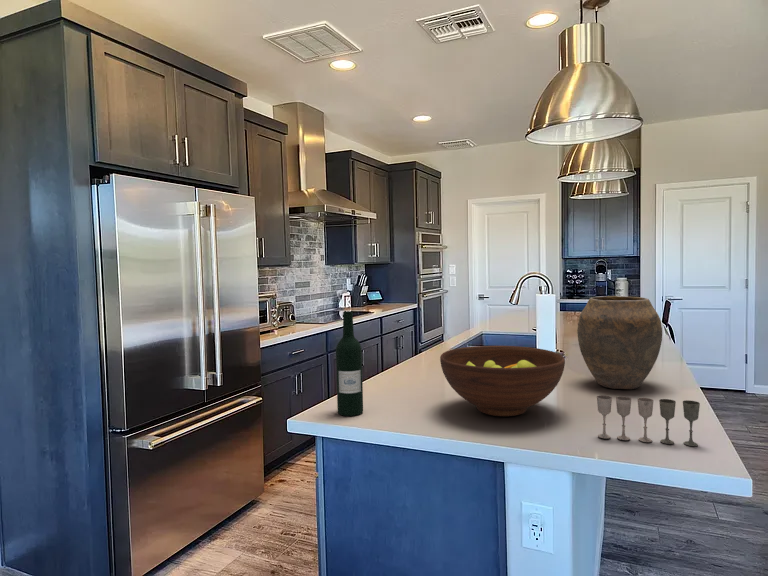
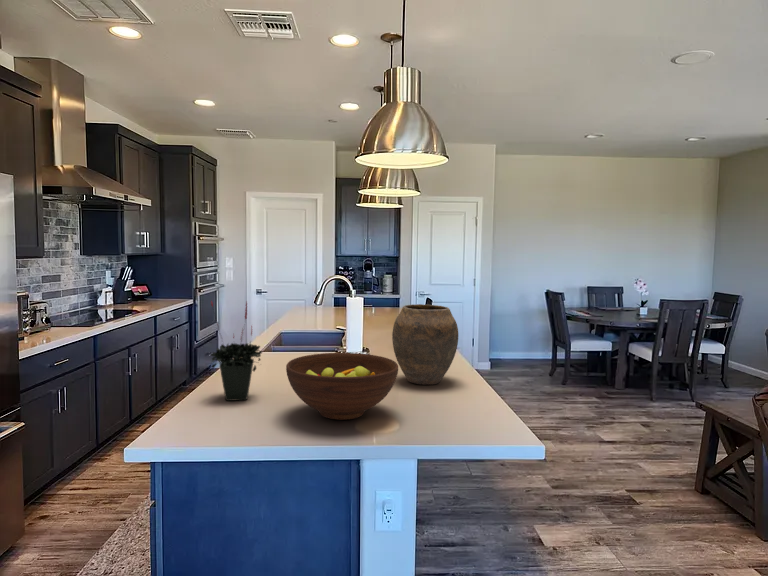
potted plant: none [379,290,430,390] -> present [211,303,262,401]
wine bottle: present [336,311,363,416] -> none [179,326,208,435]
wine glass: present [597,395,700,446] -> none [430,394,503,431]

